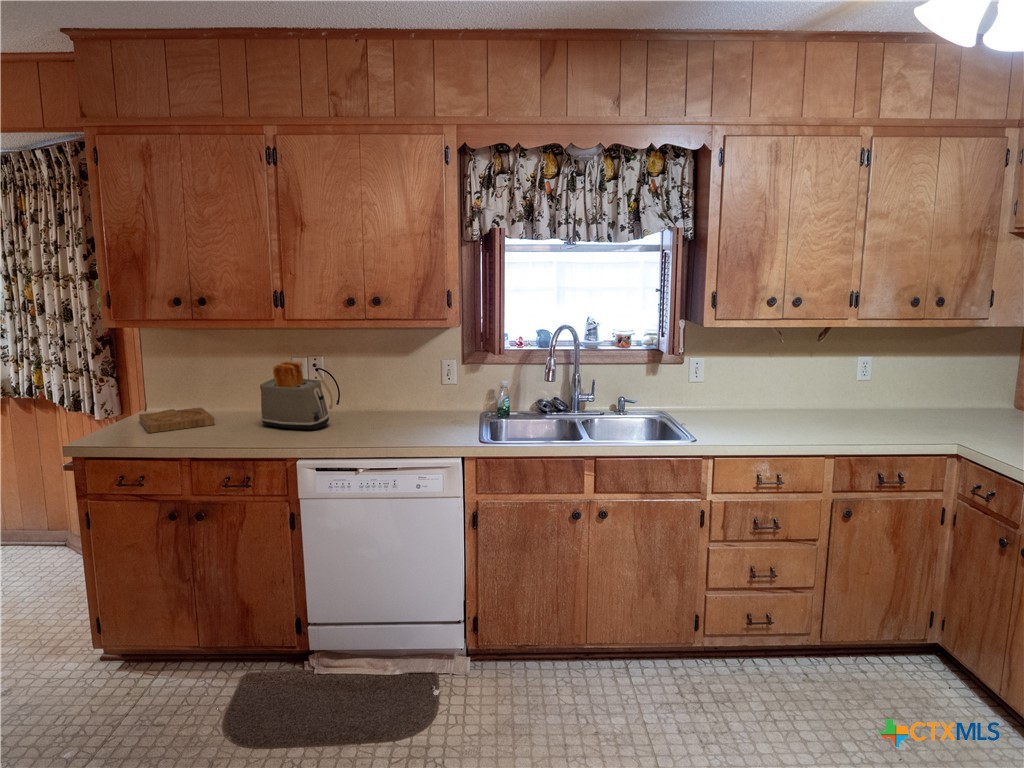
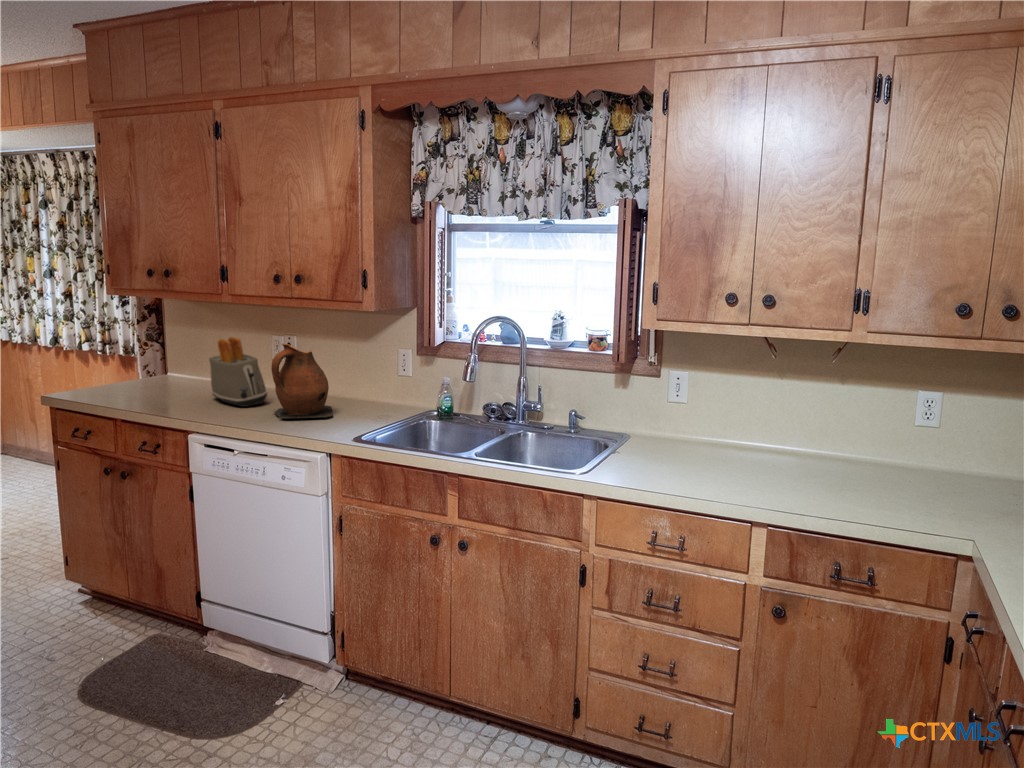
ceramic pitcher: none [354,363,419,434] -> present [271,343,333,419]
tray: present [139,408,215,433] -> none [123,375,198,393]

